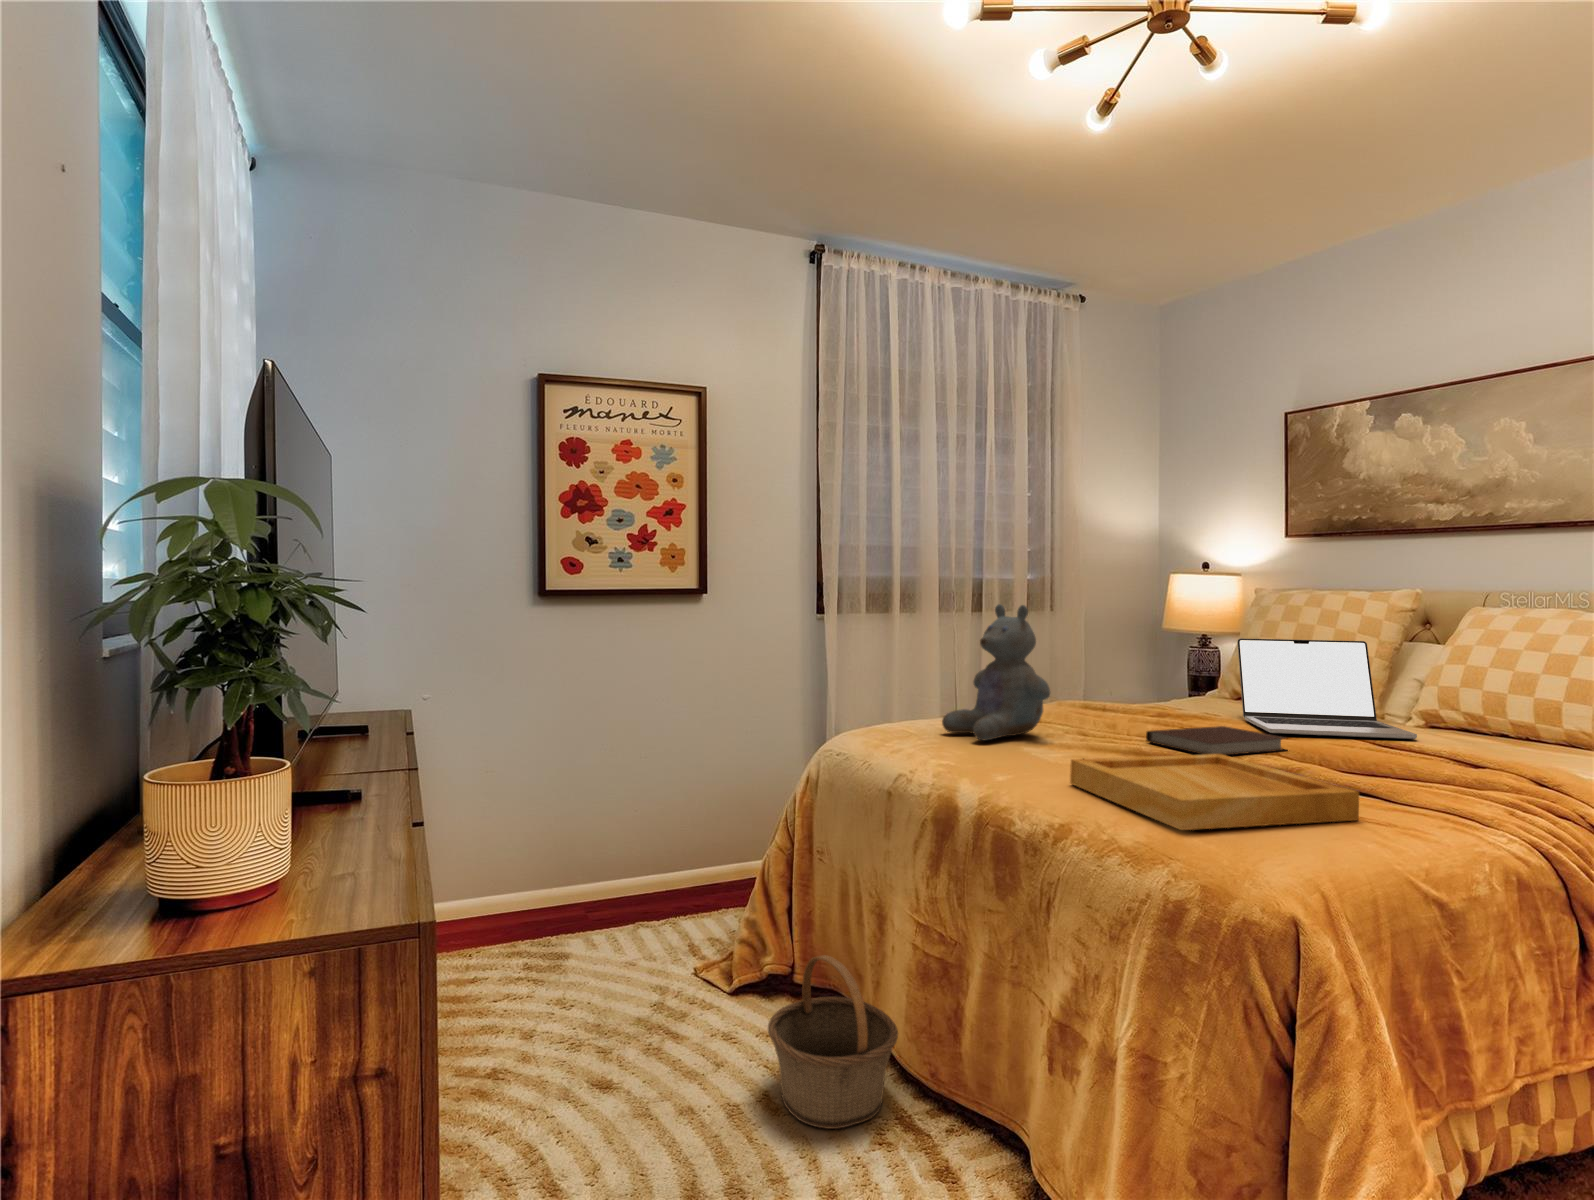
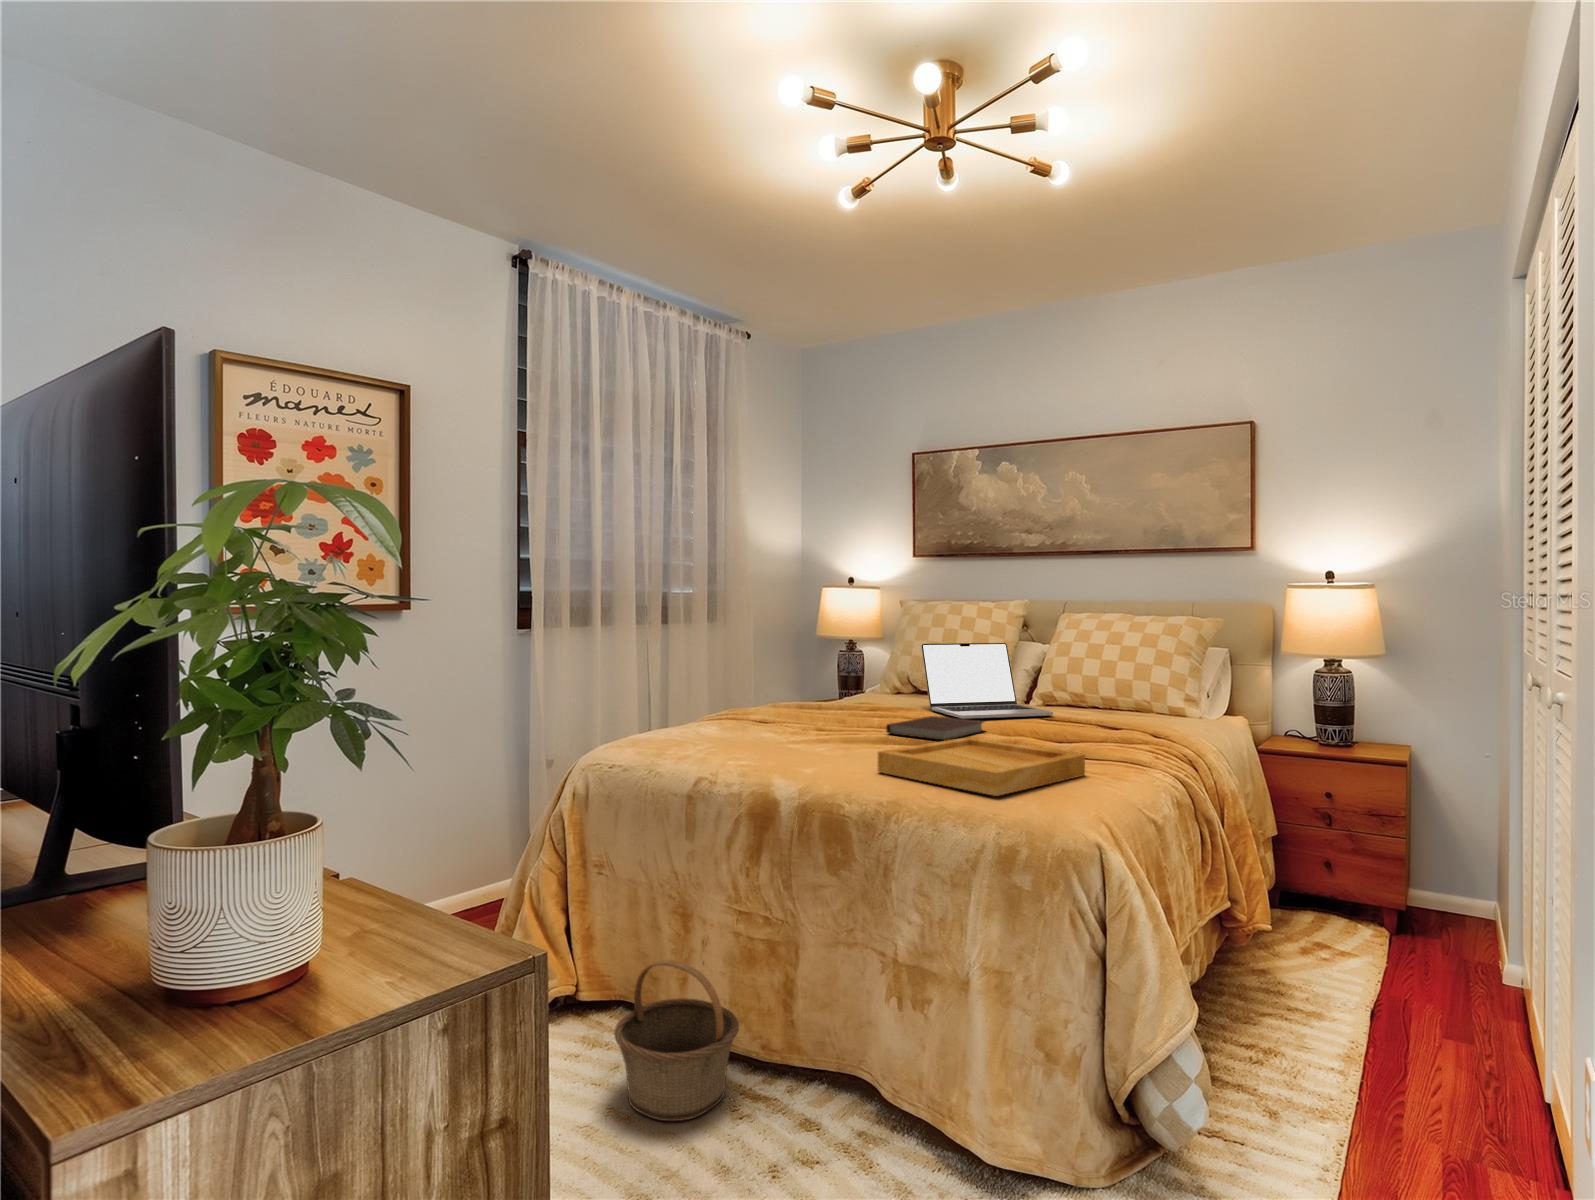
stuffed bear: present [942,604,1050,740] -> none [719,620,816,744]

